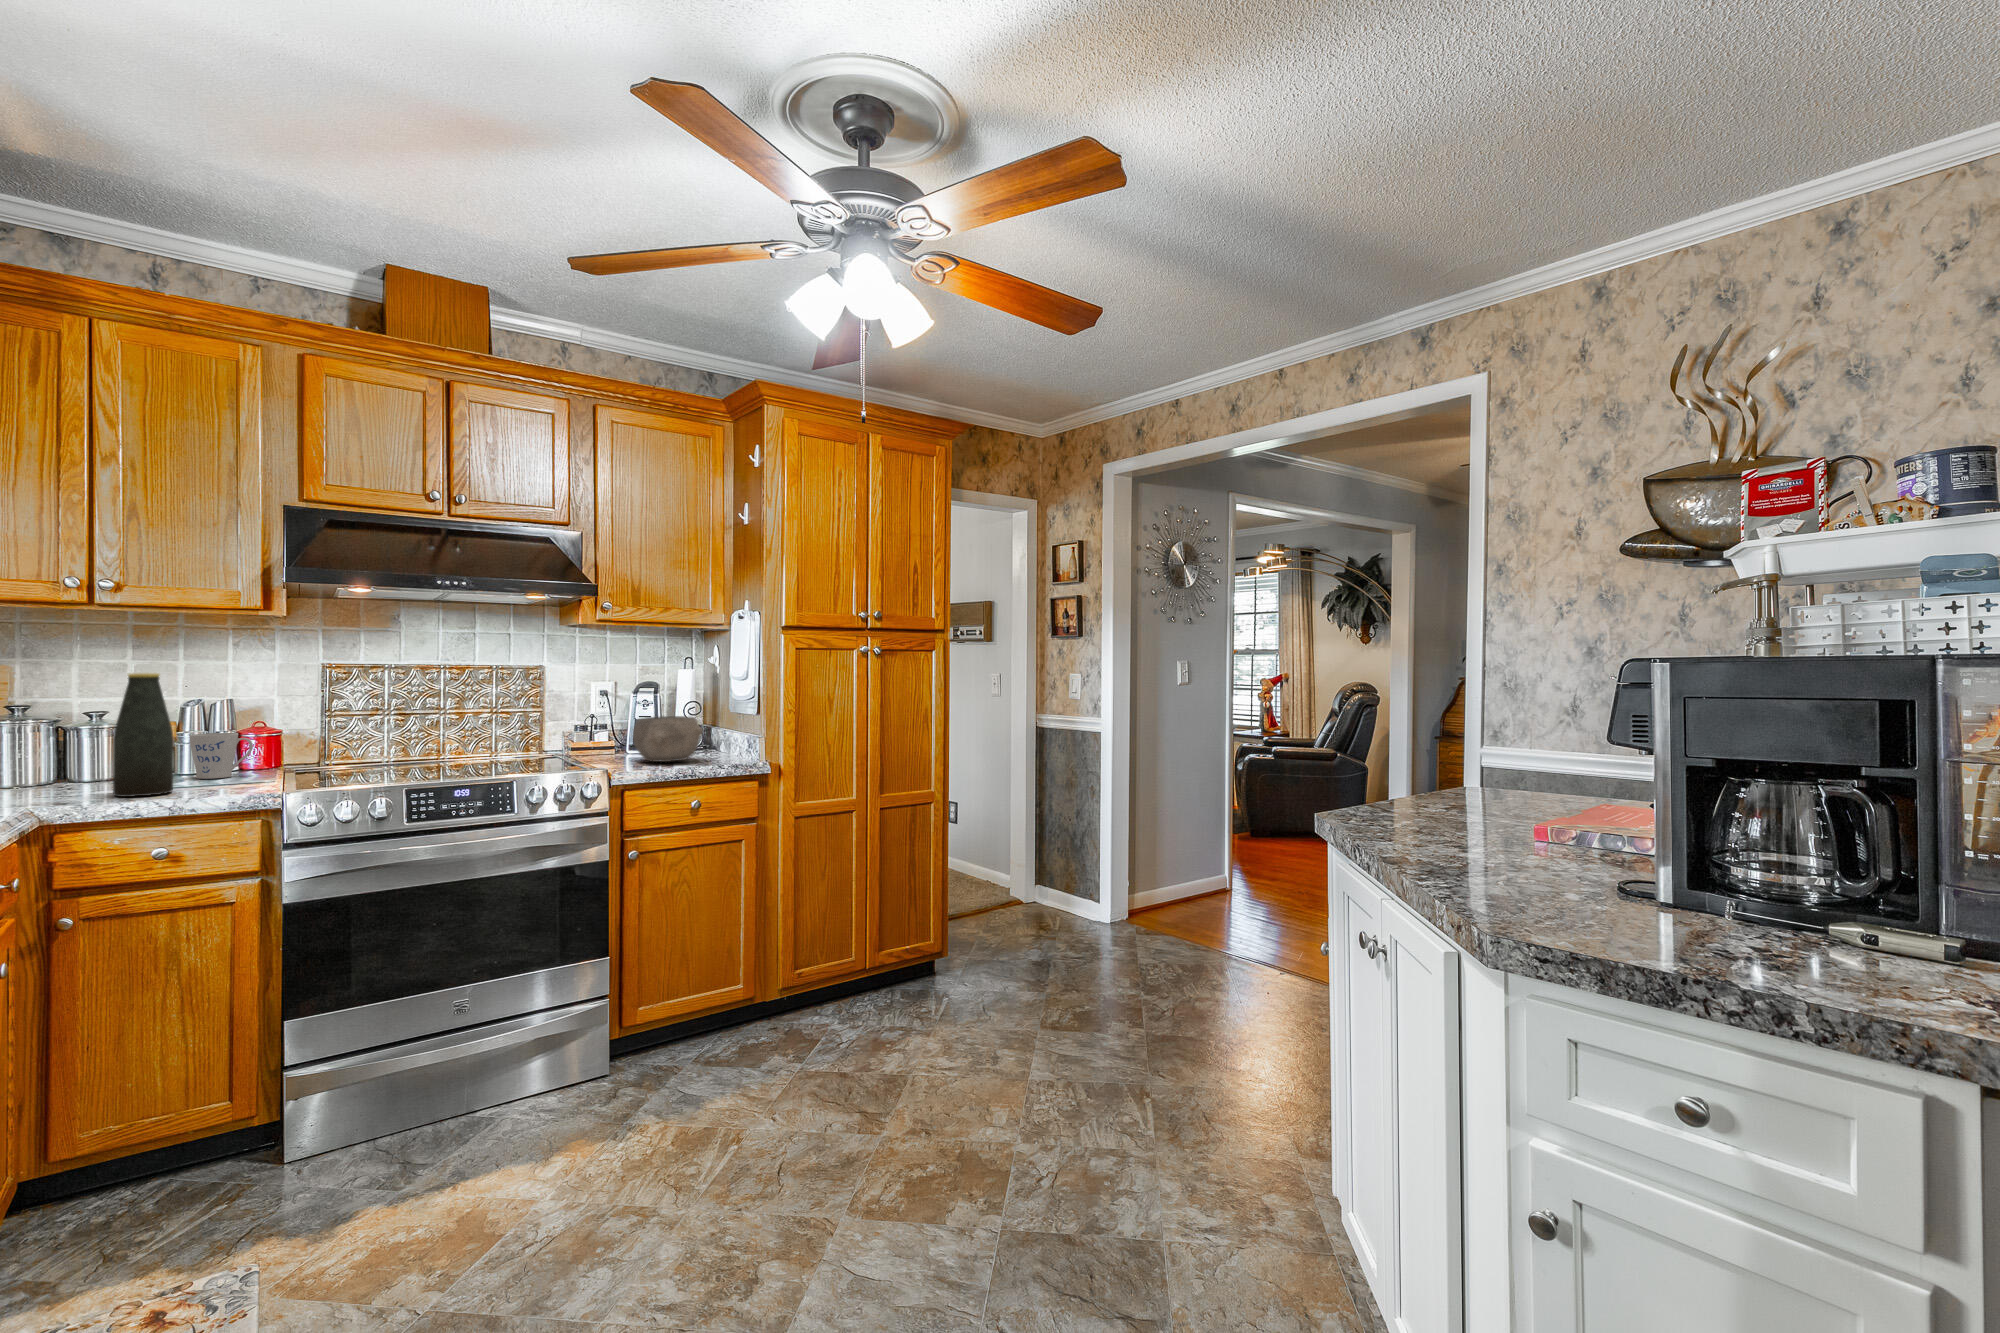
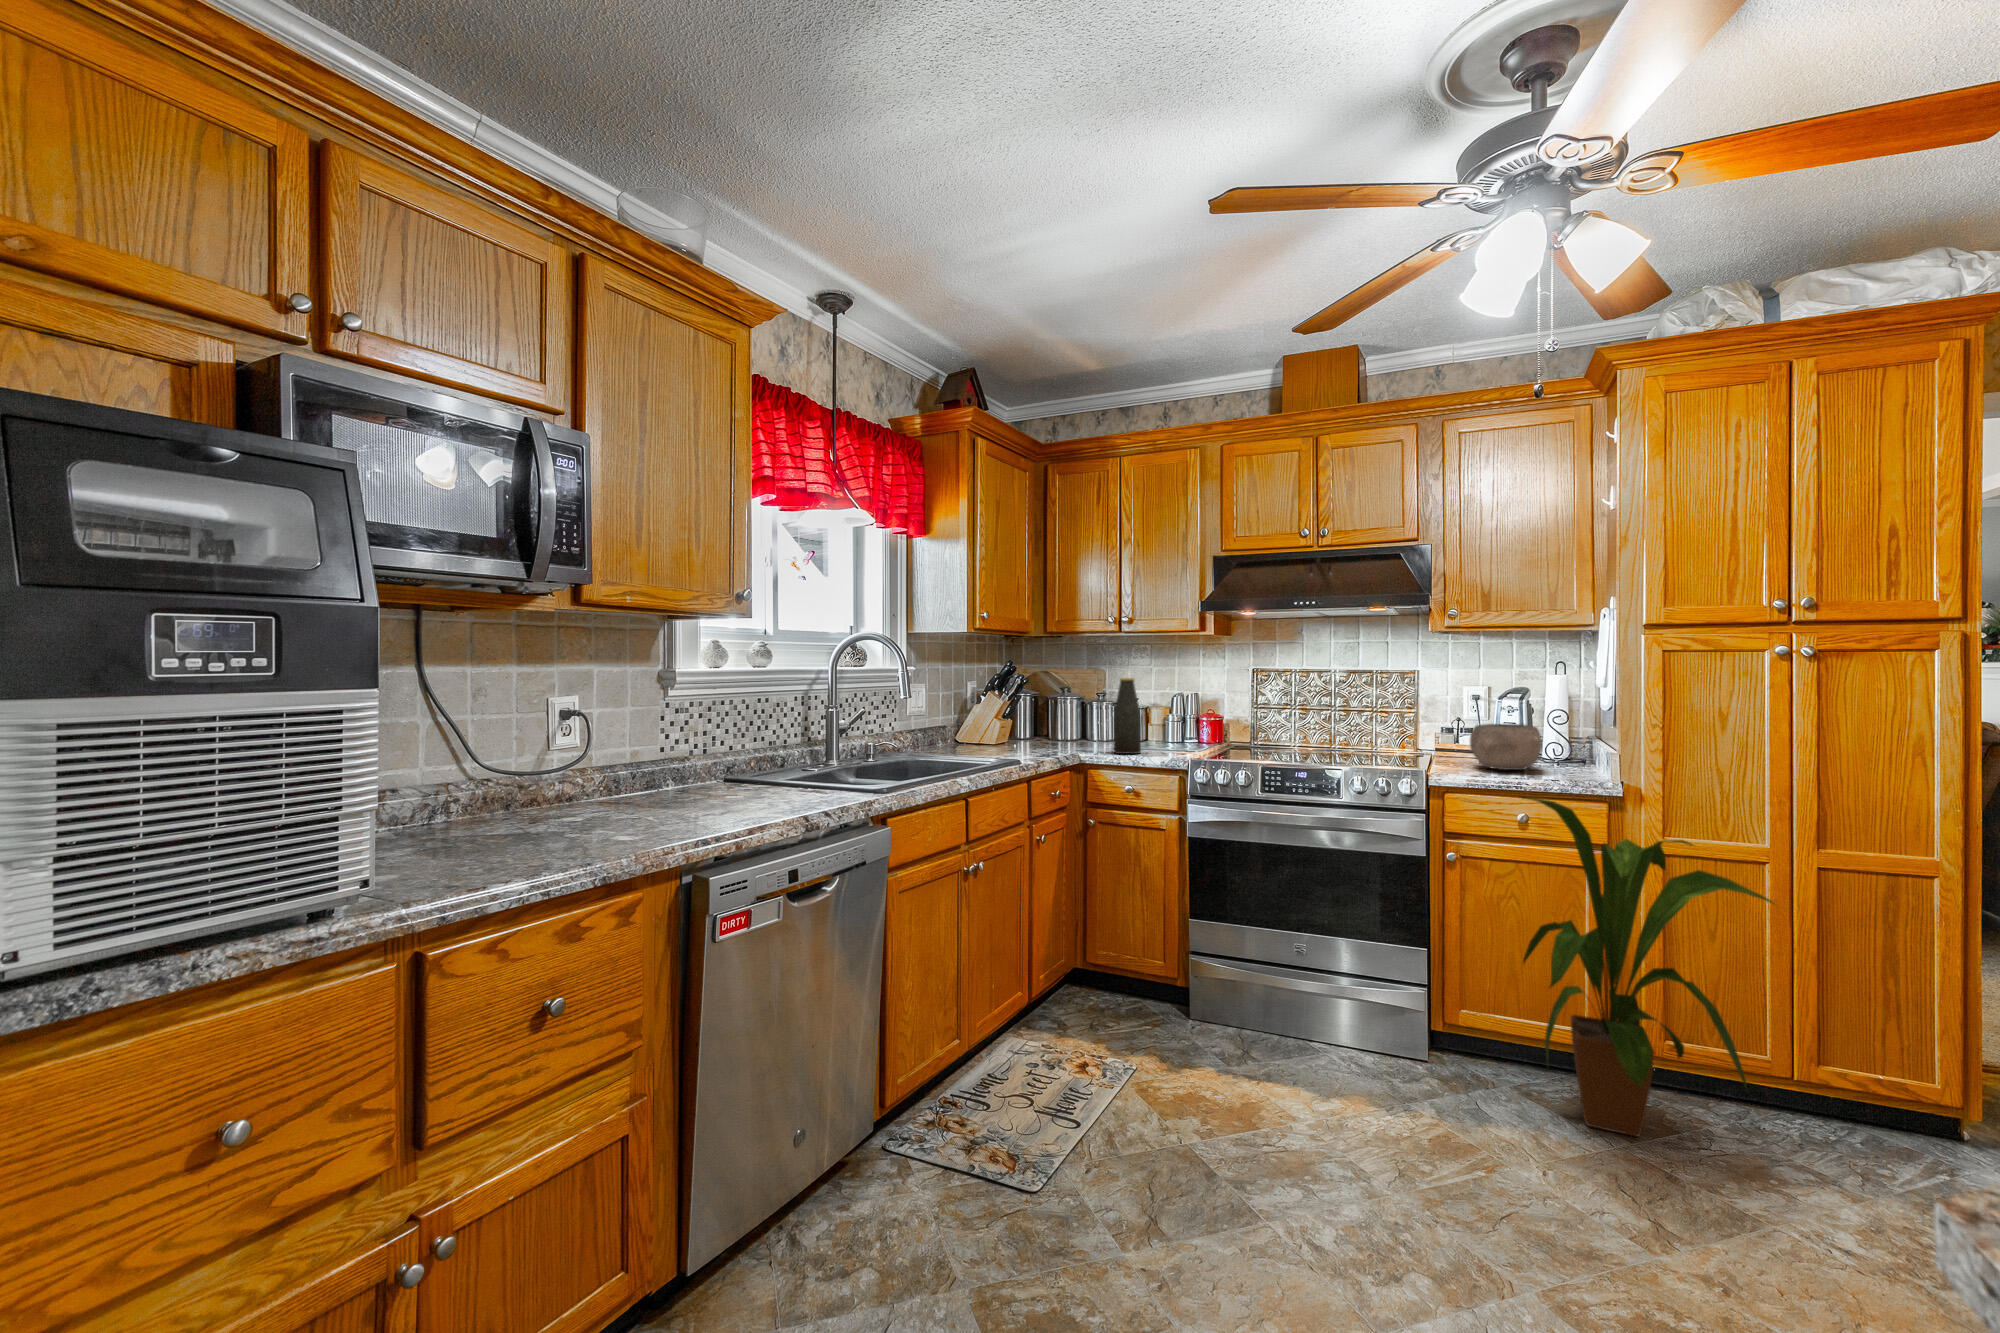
mug: present [189,733,253,779] -> none [1164,716,1197,747]
house plant: none [701,780,891,1073] -> present [1522,796,1774,1137]

